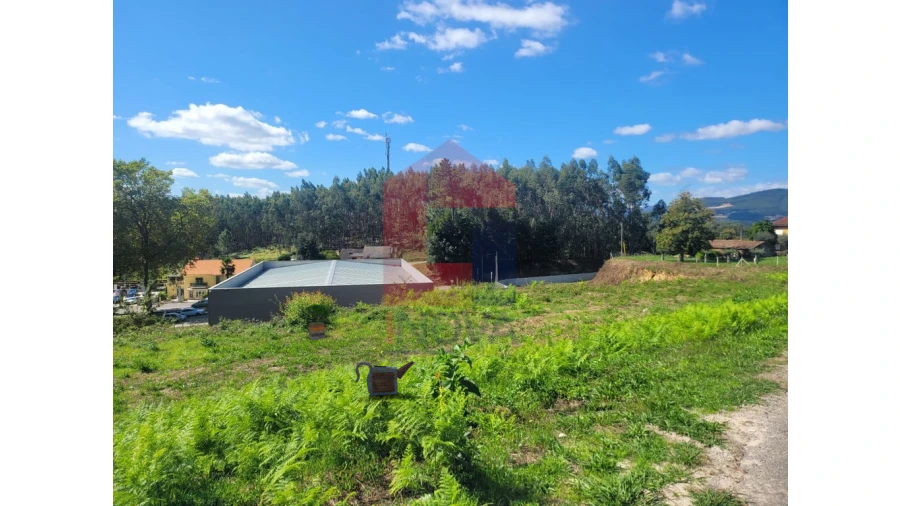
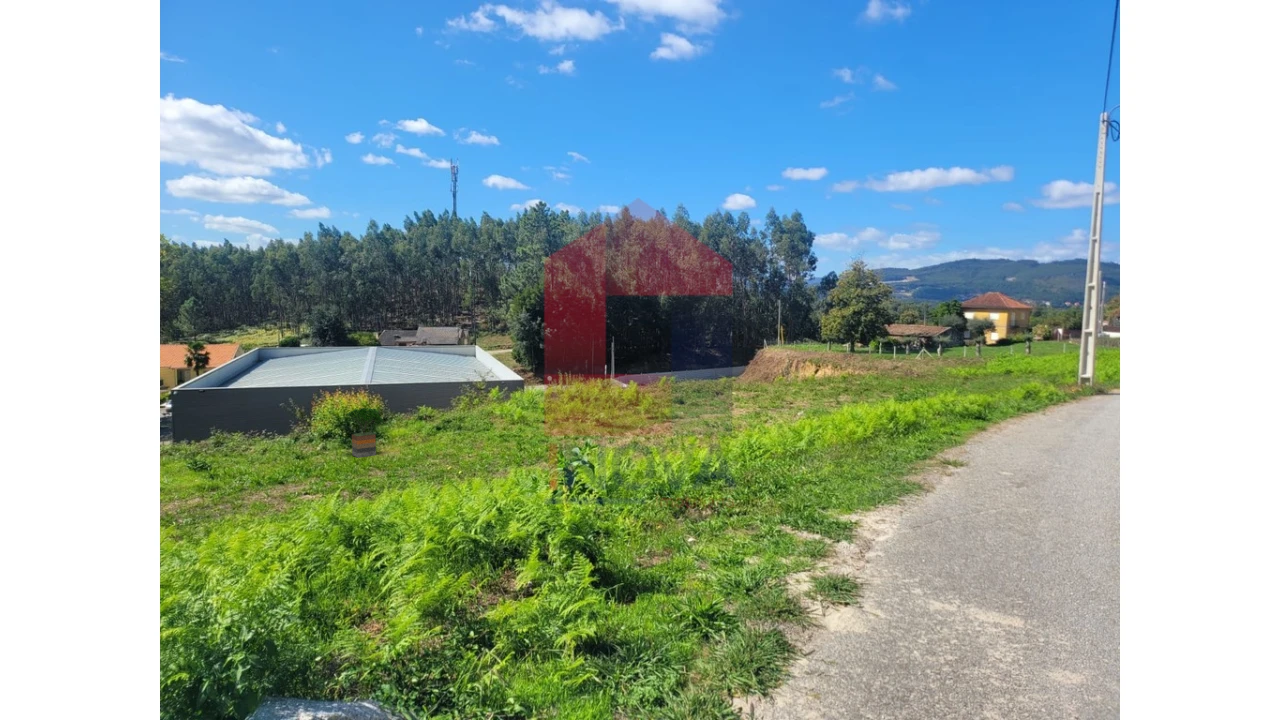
watering can: present [355,361,415,396] -> none [457,463,527,504]

